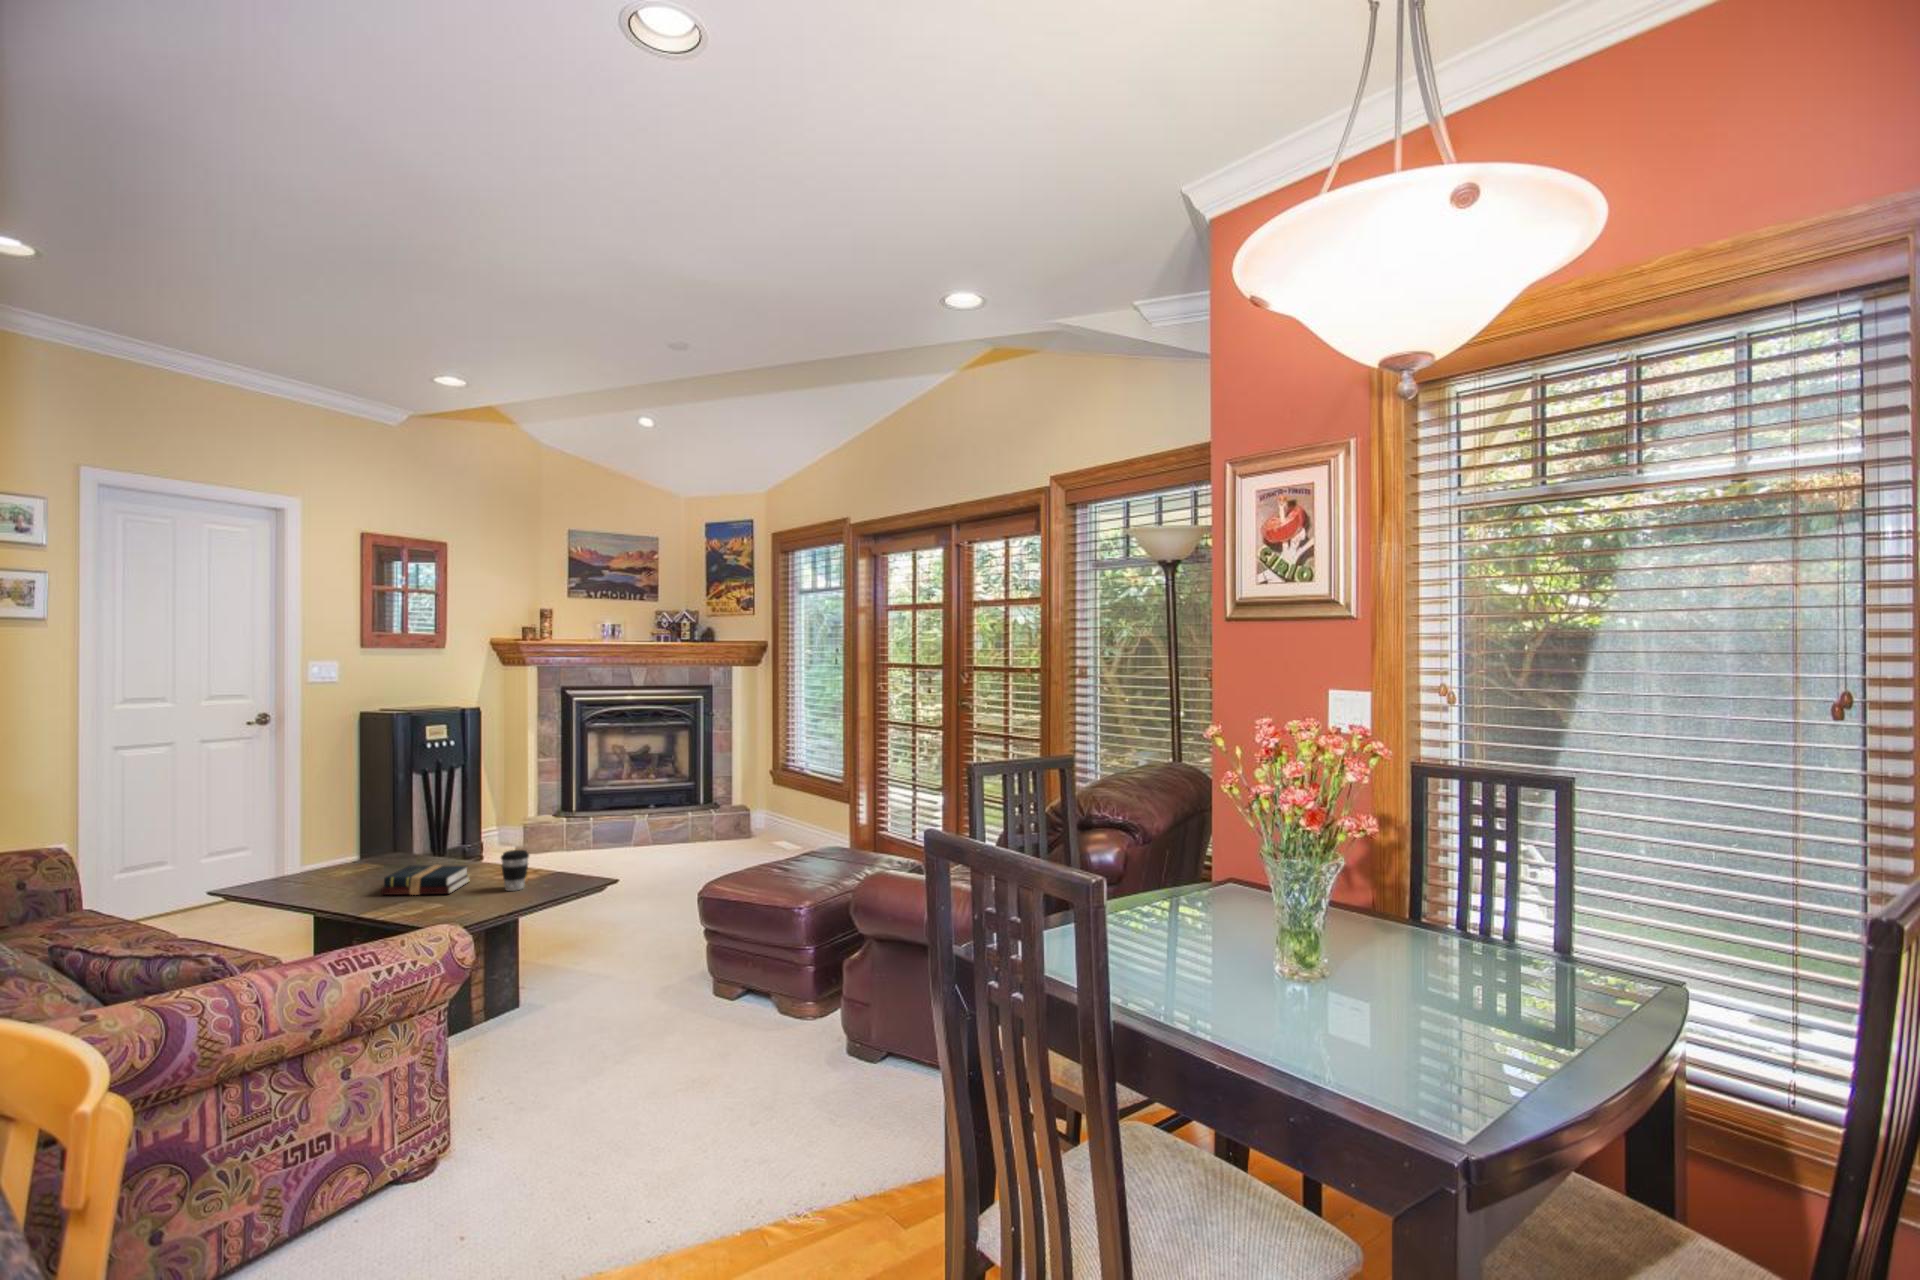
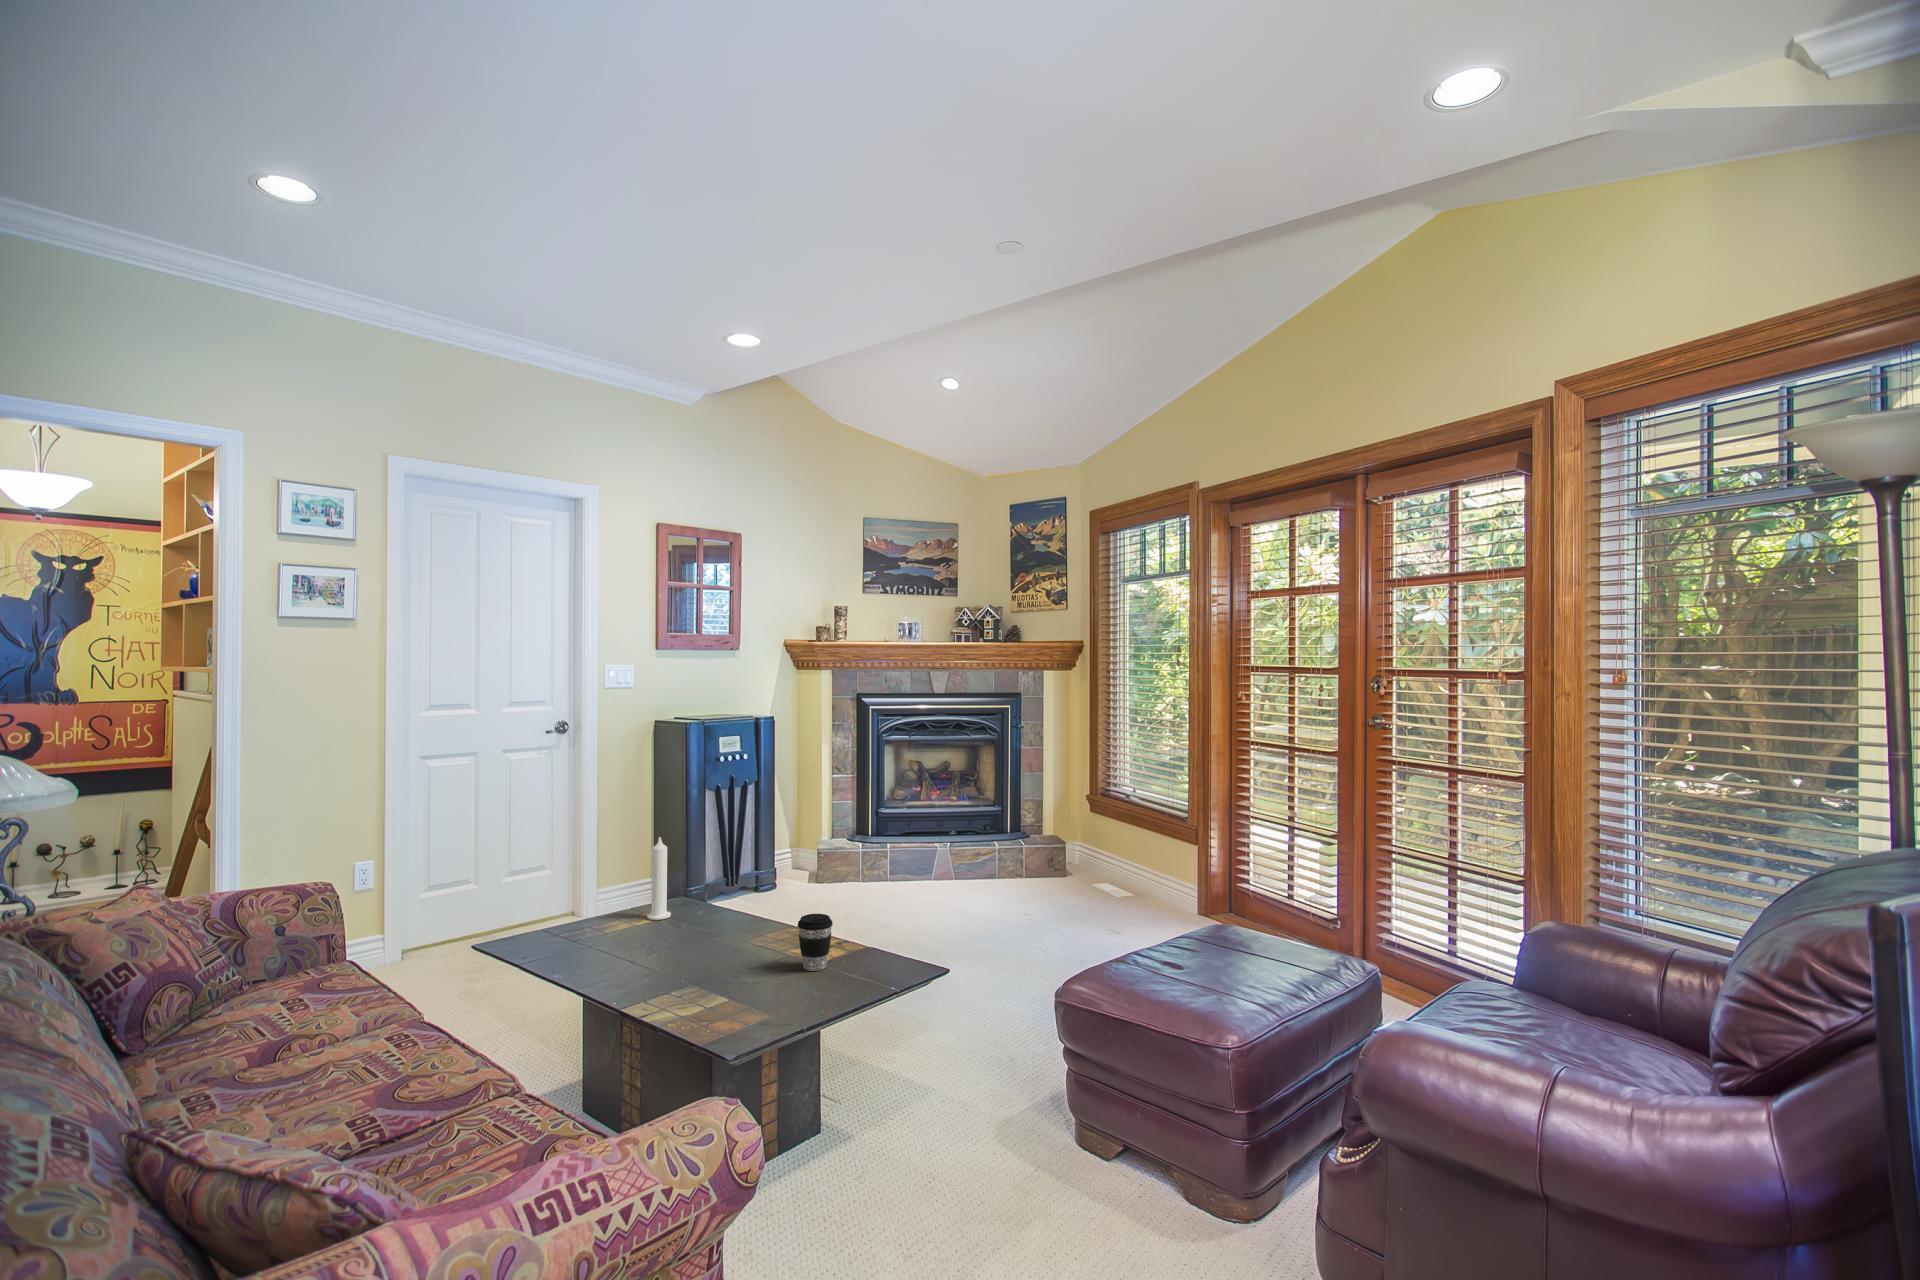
candle: none [365,803,387,870] -> present [647,837,671,920]
hardback book: present [381,865,470,895] -> none [658,922,762,969]

